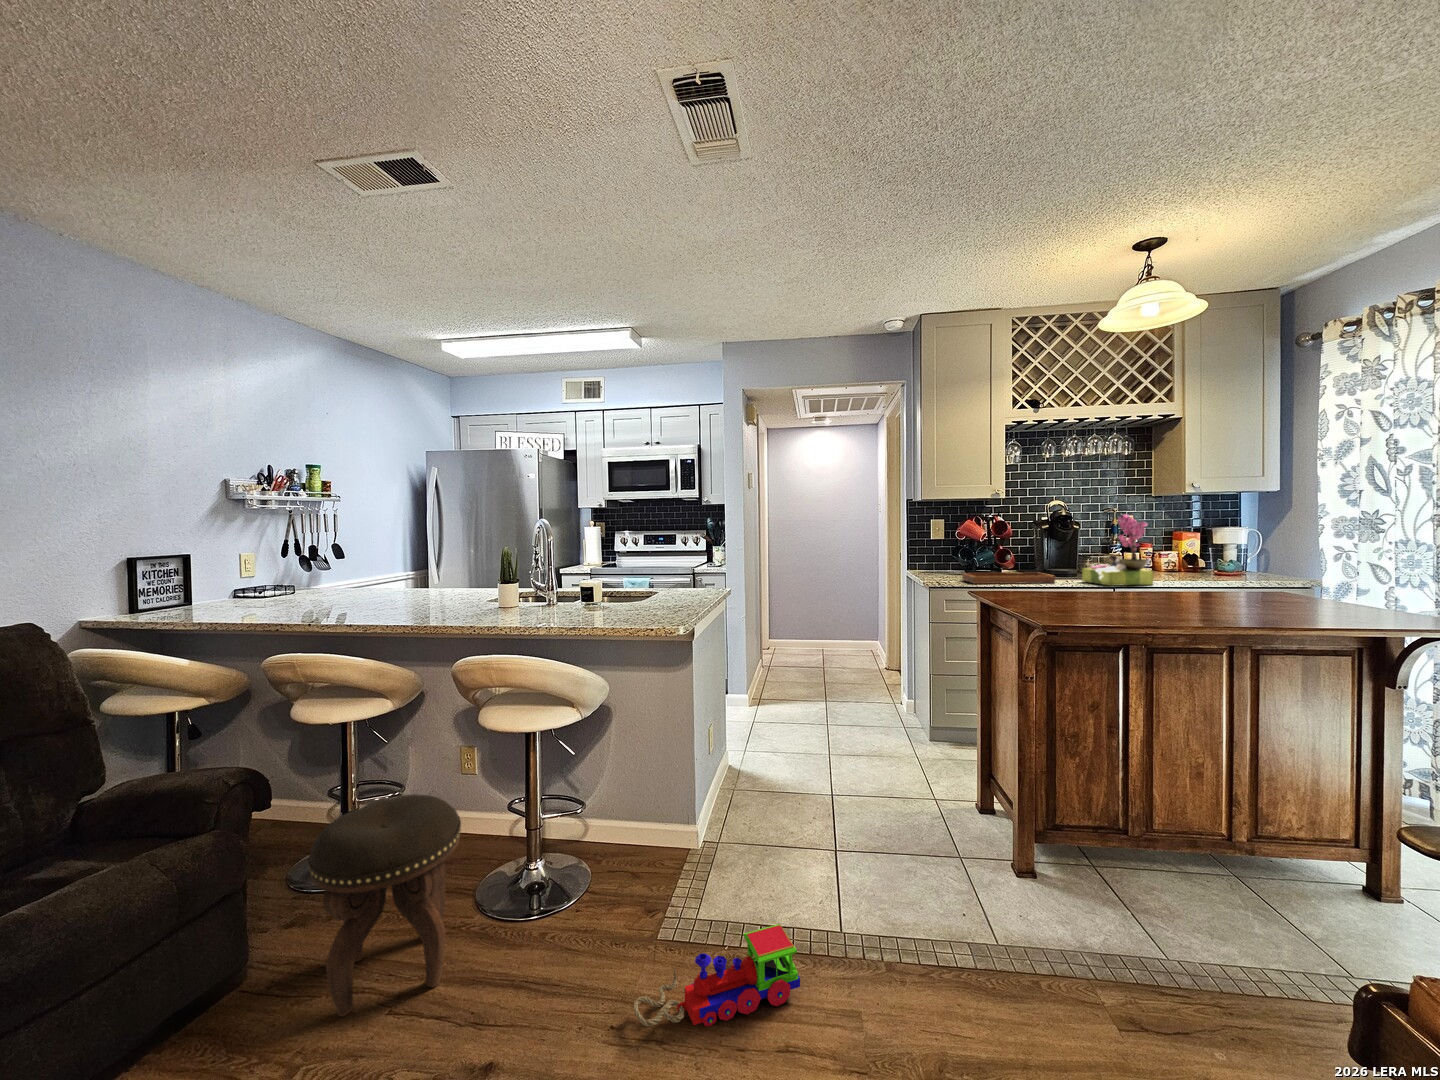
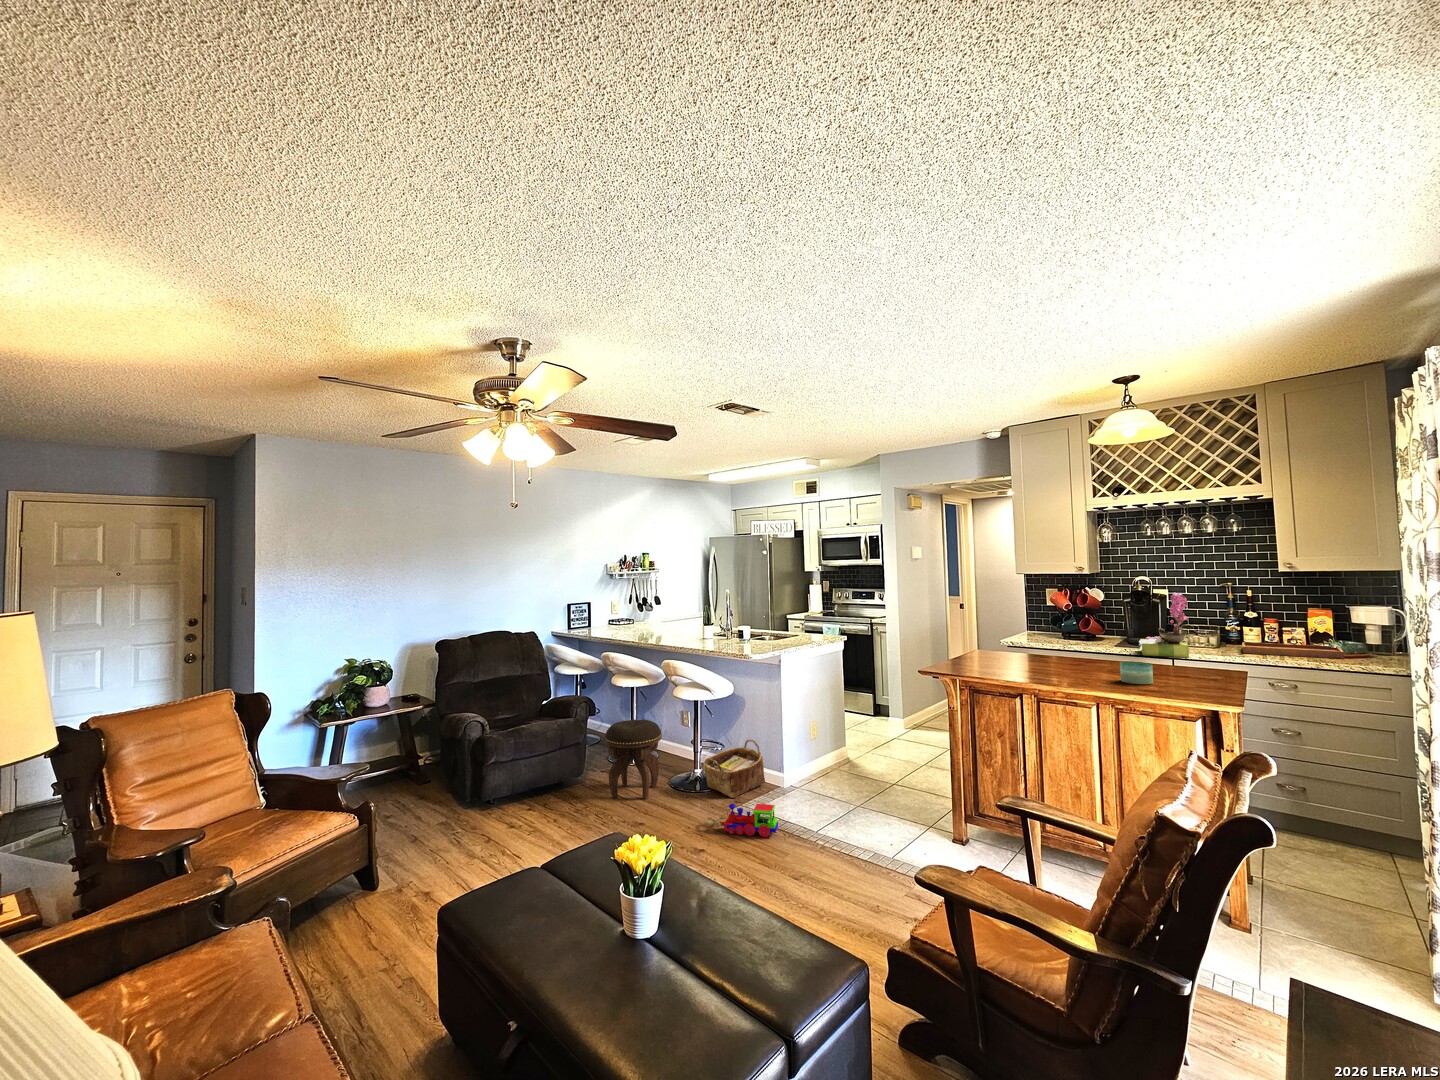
tray: present [962,556,1055,584] -> present [1242,628,1344,659]
candle: none [1261,586,1312,616] -> present [1120,661,1153,684]
woven basket: none [552,781,661,911] -> present [703,739,765,798]

